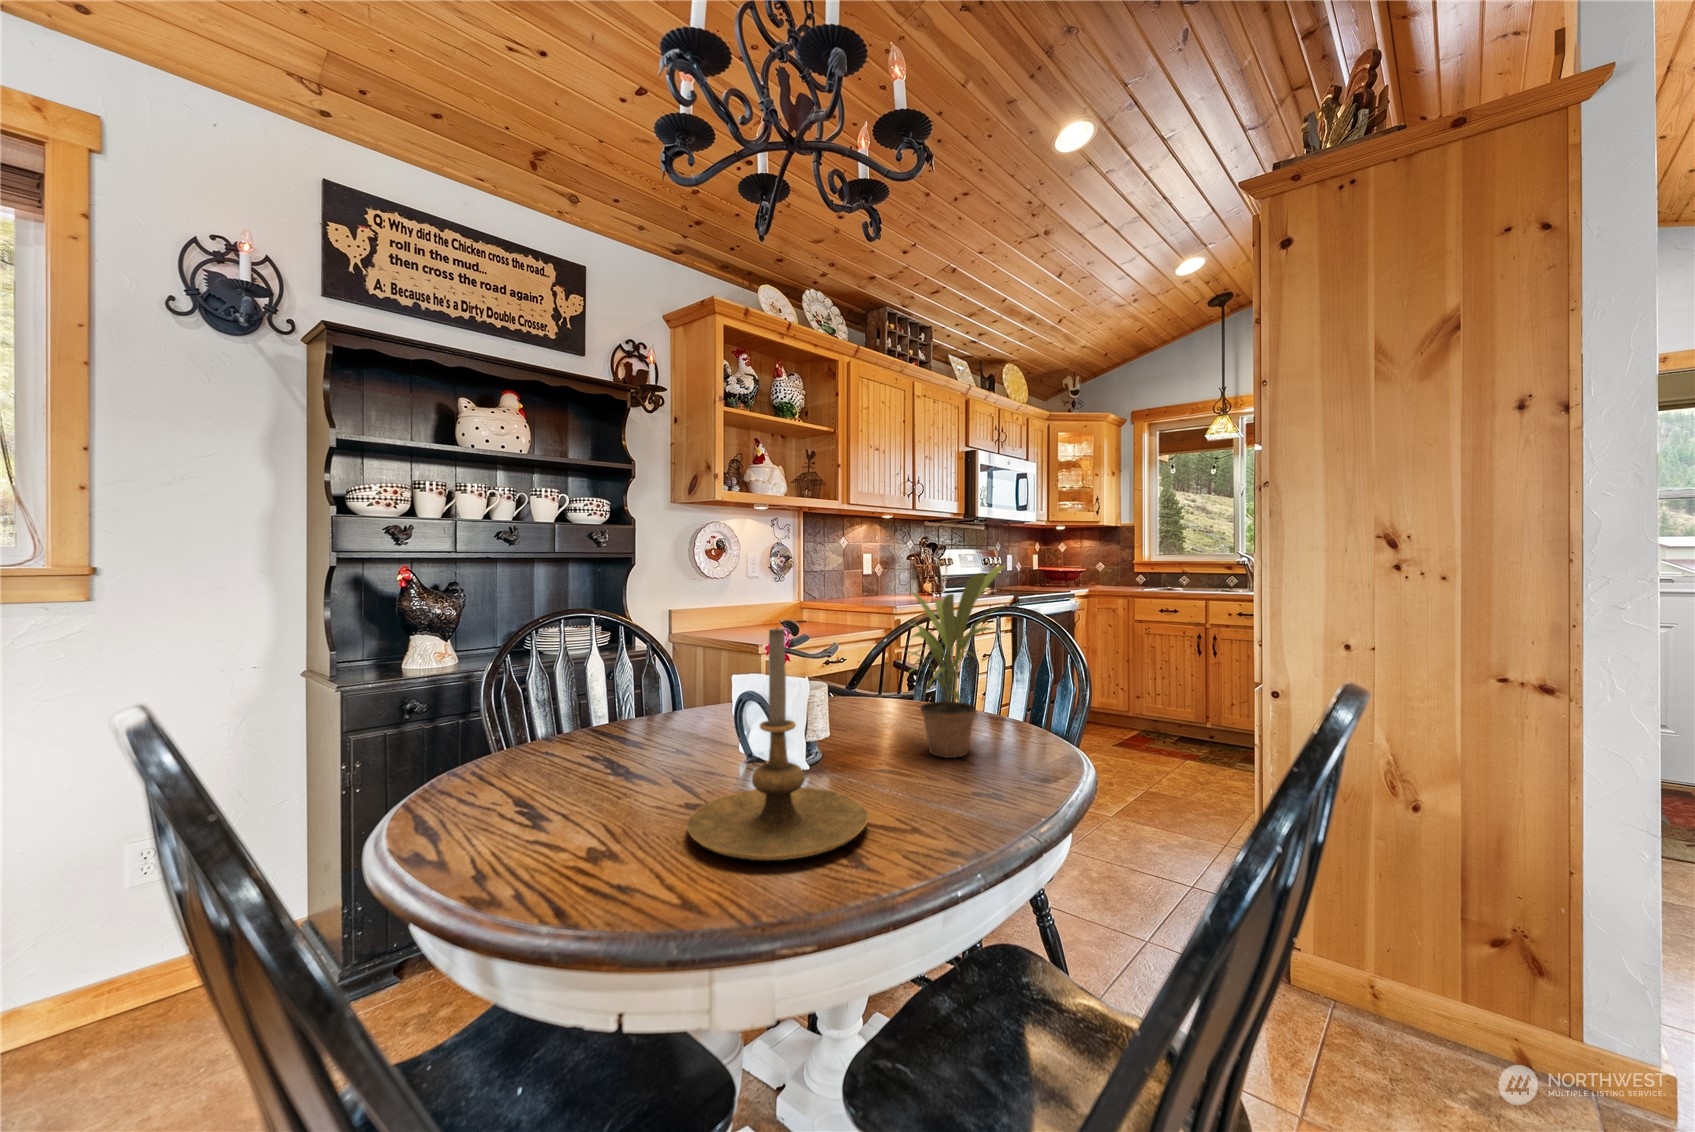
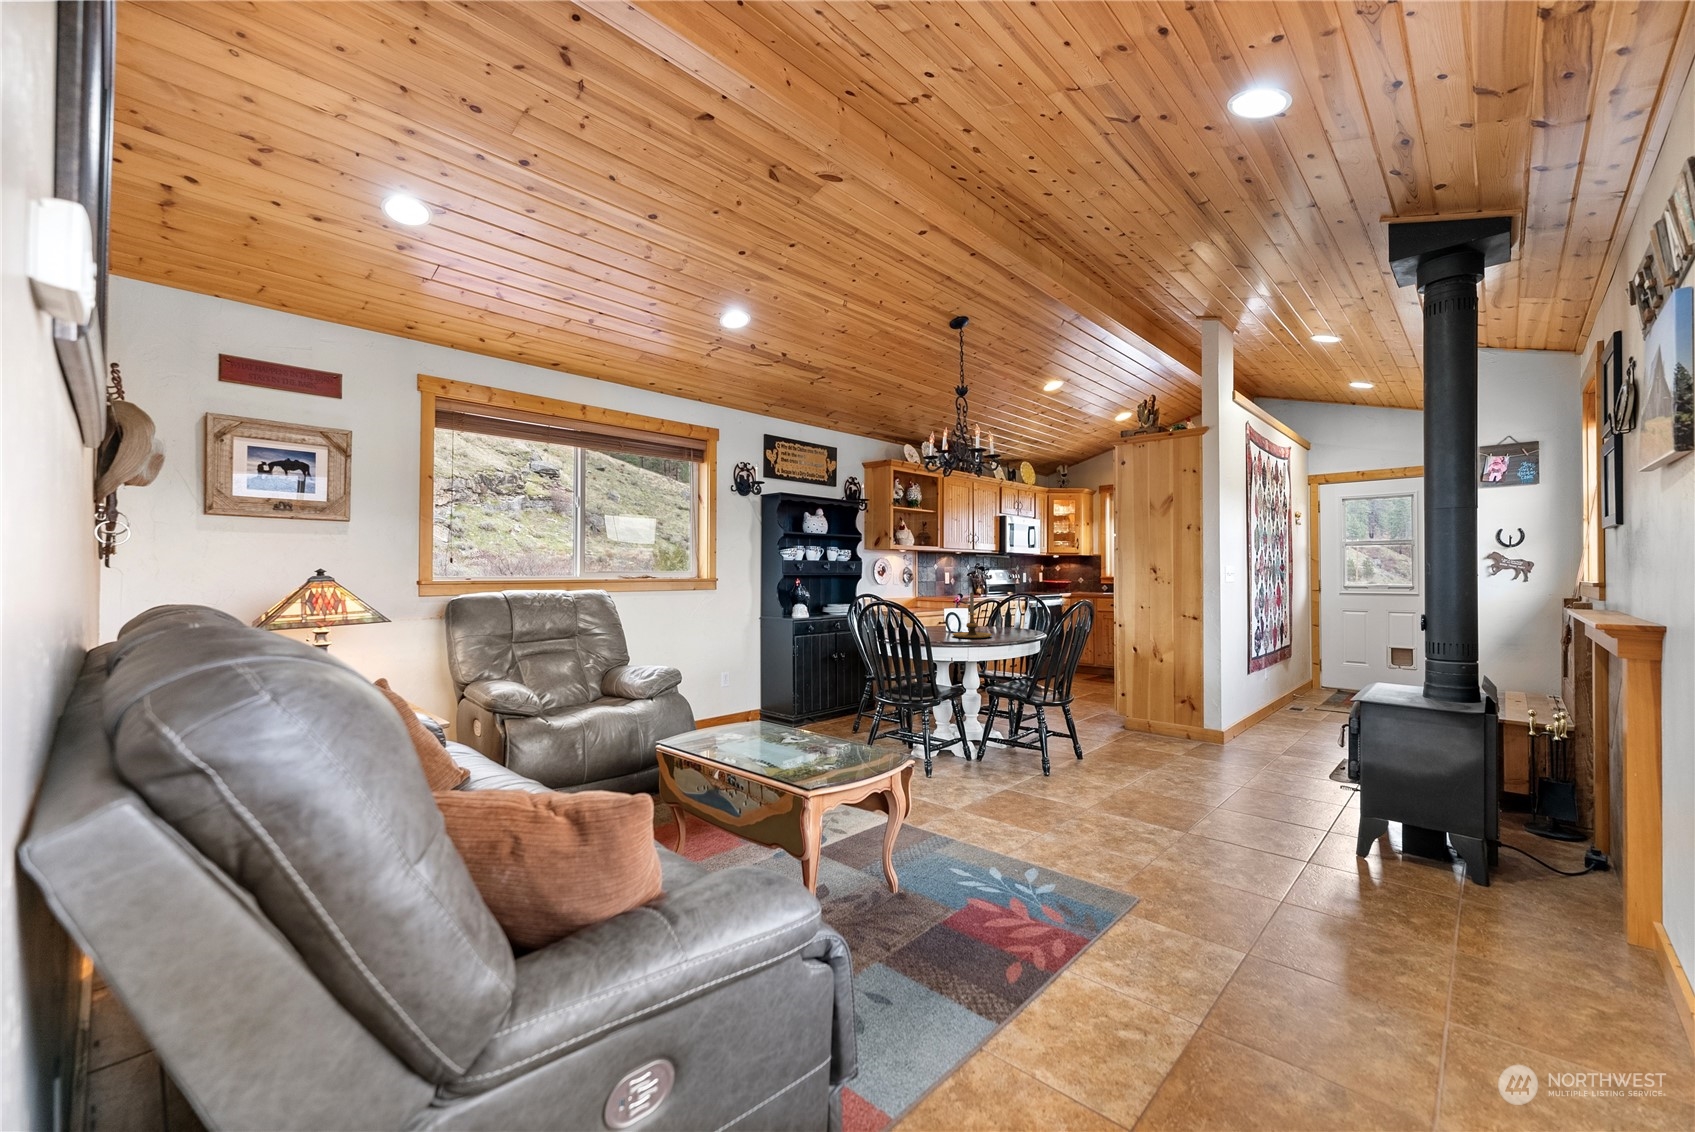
potted plant: present [906,565,1005,758] -> none [992,579,1026,631]

